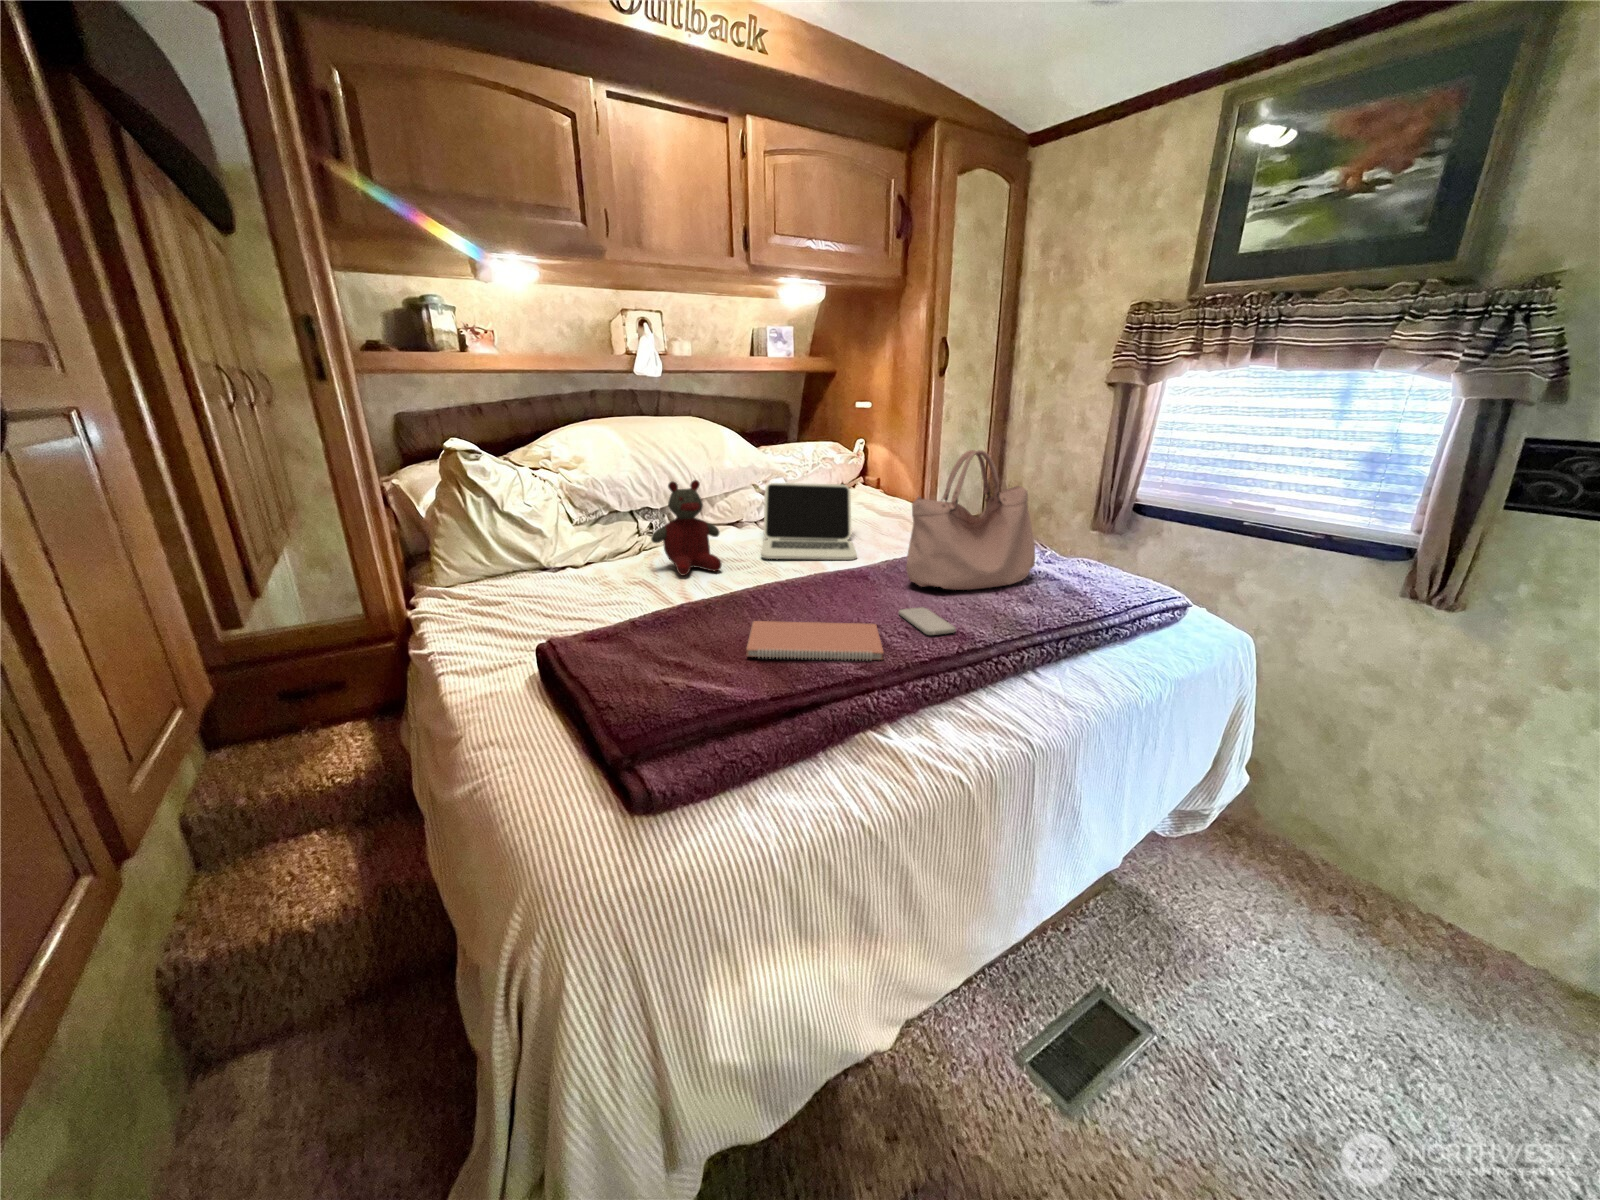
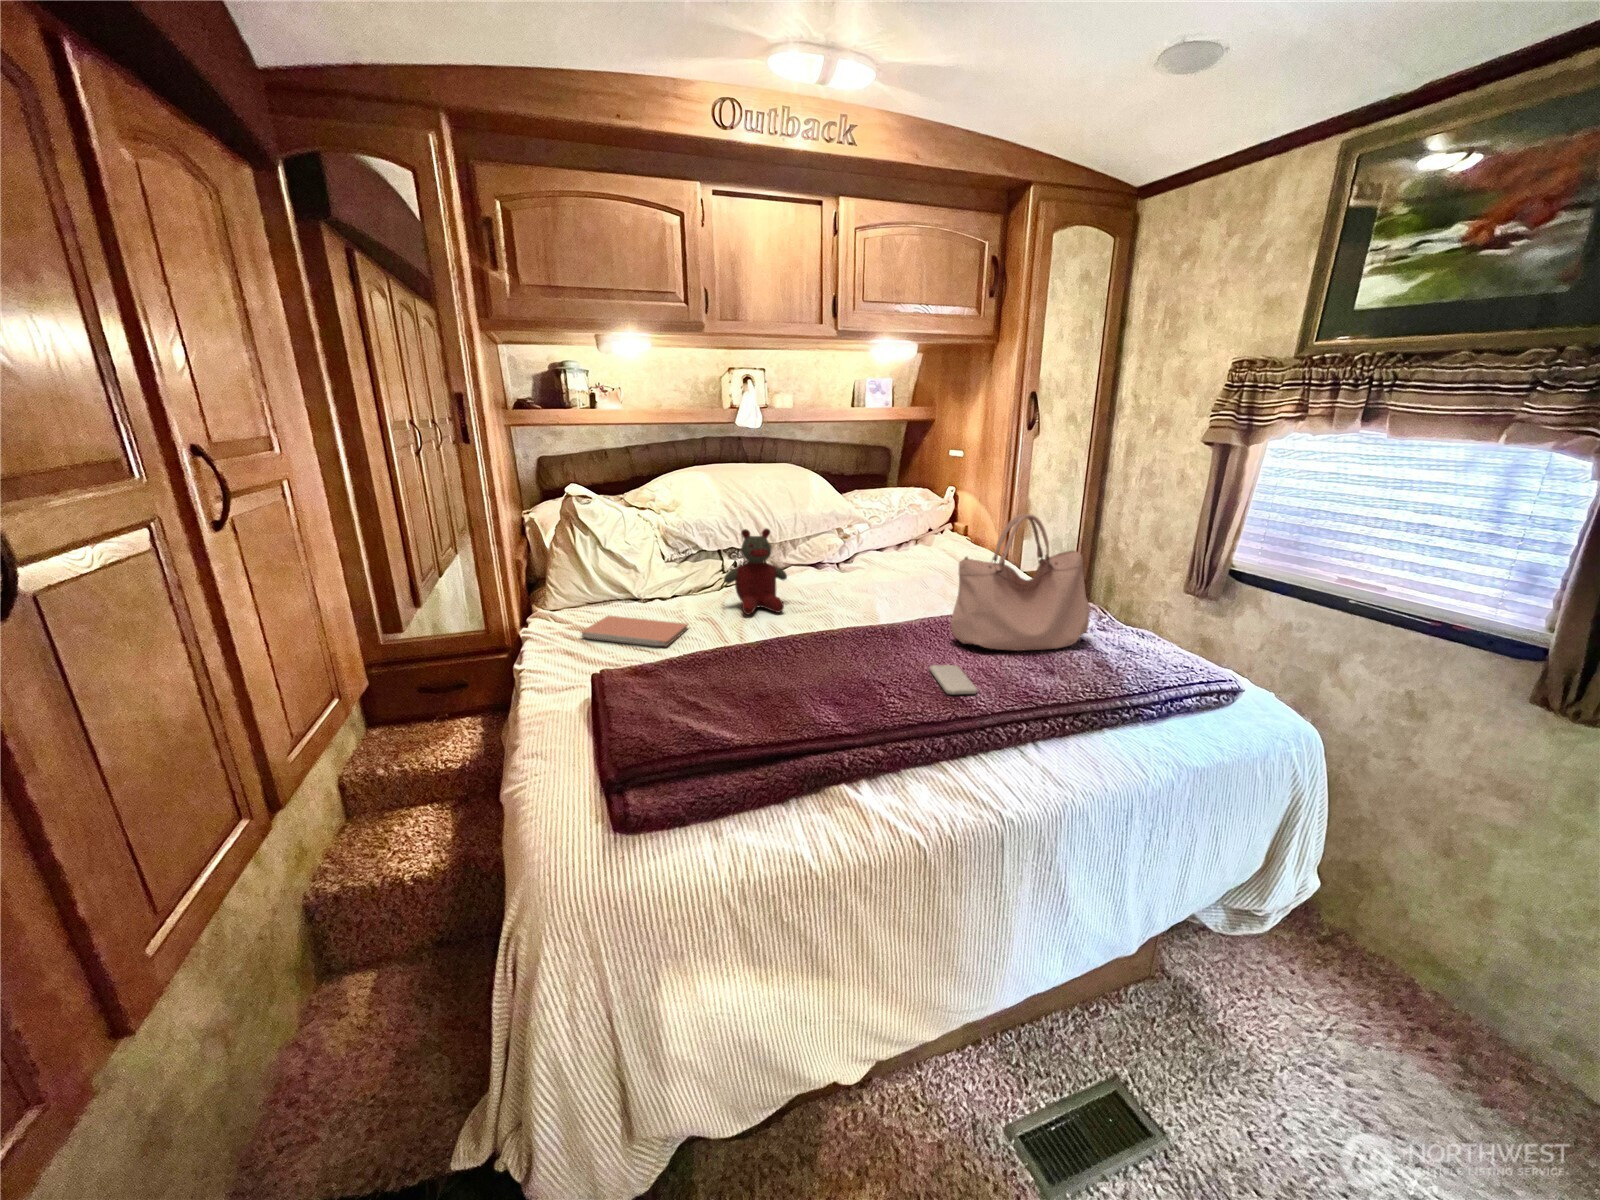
laptop: present [761,483,857,560] -> none [825,530,922,610]
notebook: present [746,621,883,660] -> present [581,616,688,646]

